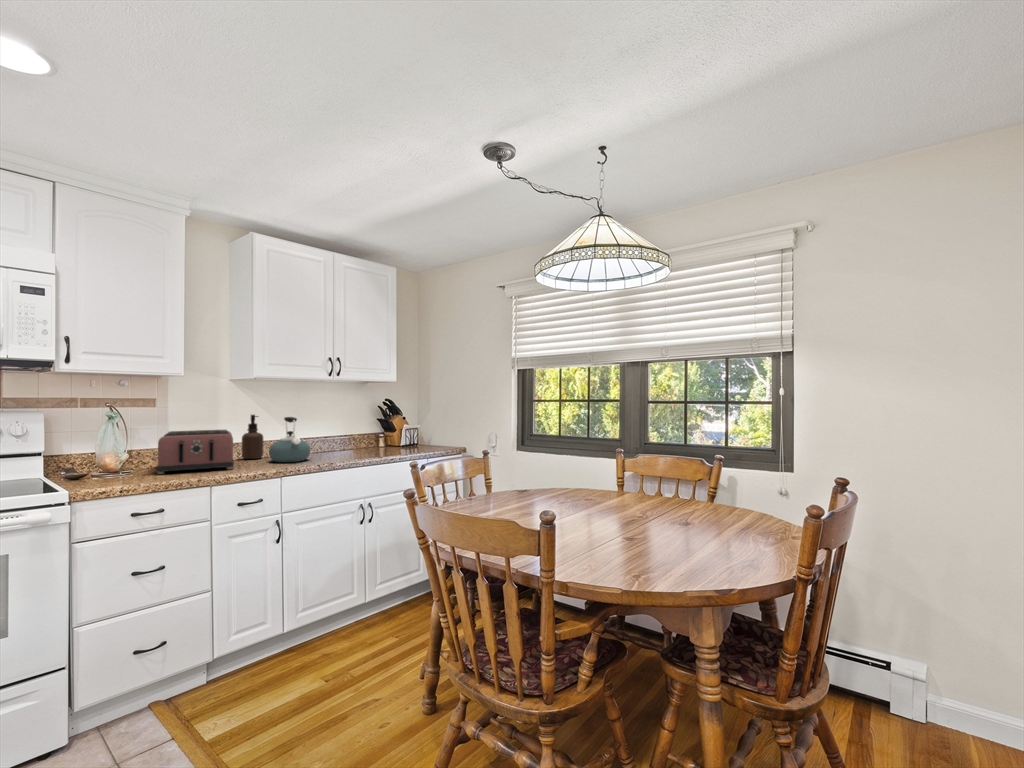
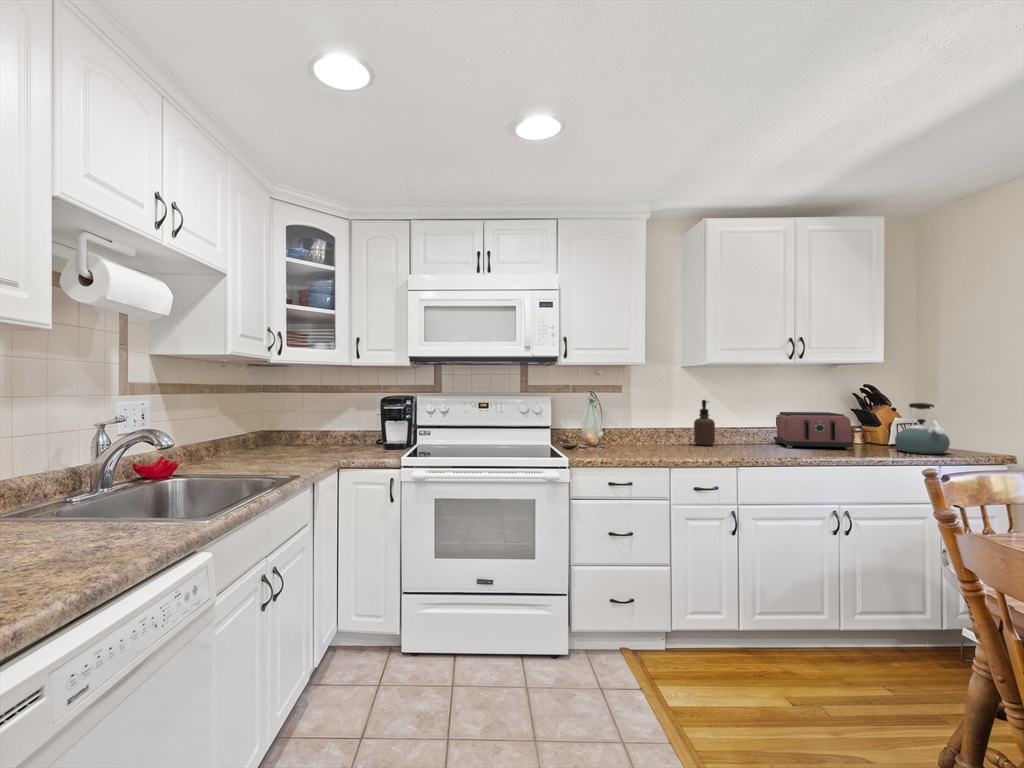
kettle: present [269,417,310,462] -> present [895,403,950,454]
toaster: present [156,430,234,474] -> present [774,412,853,450]

